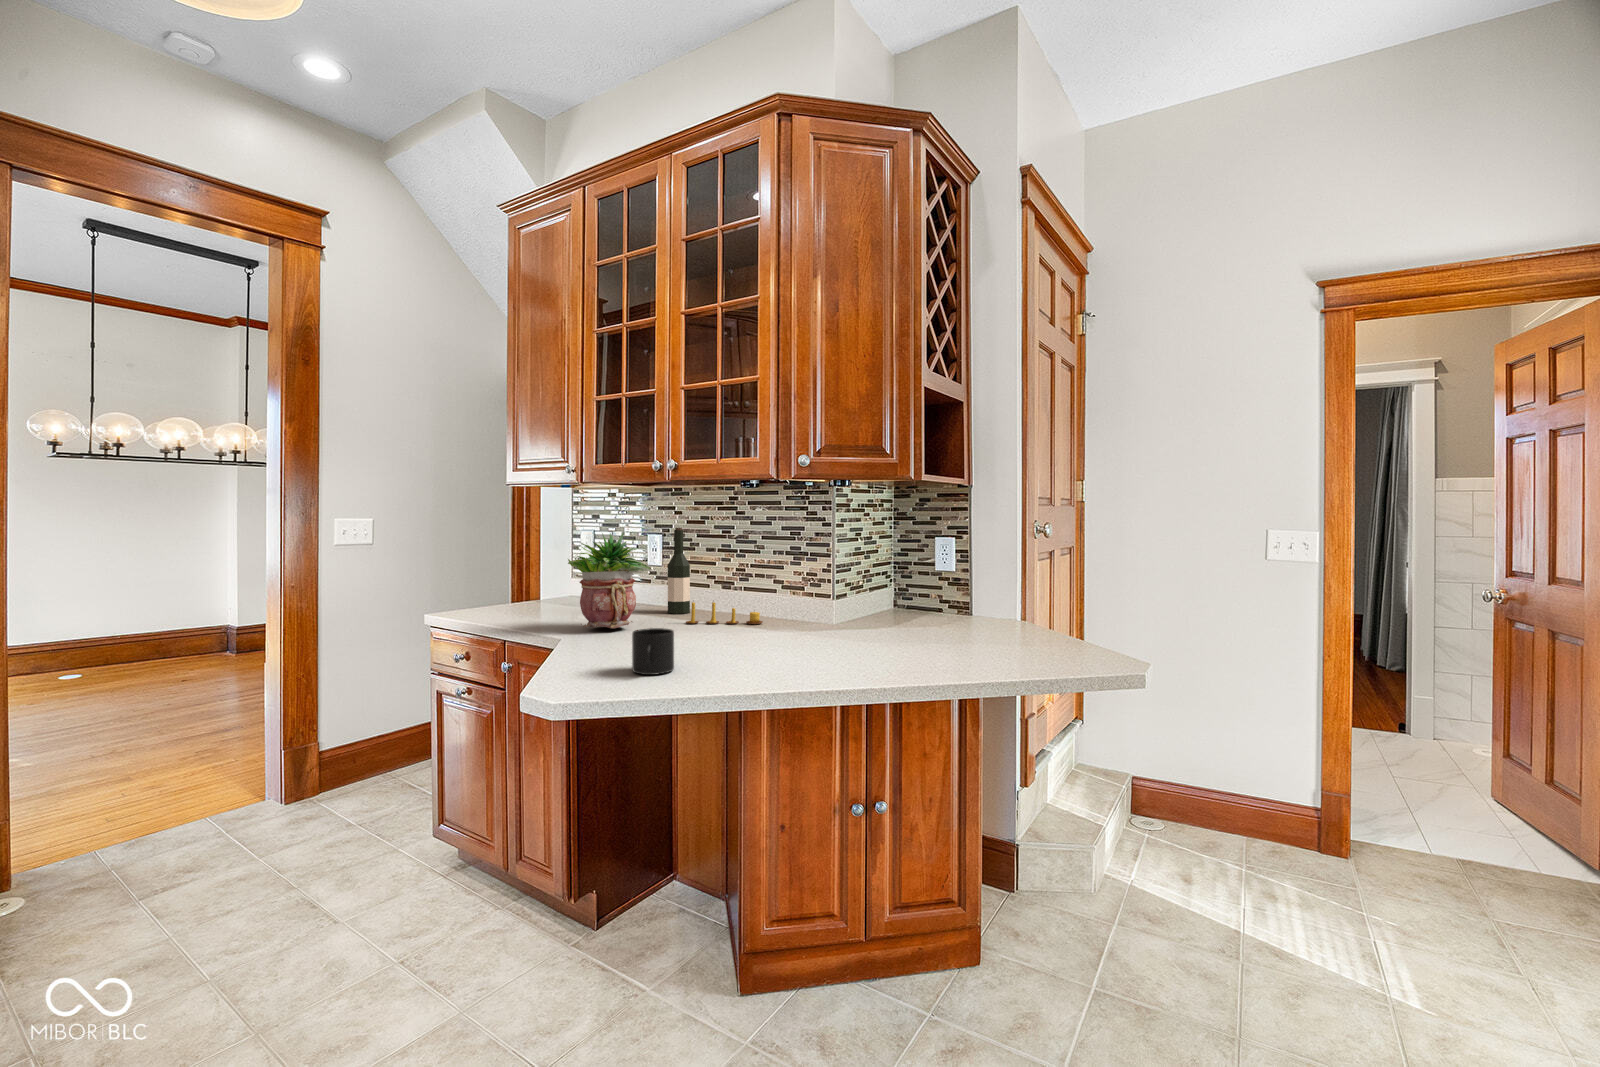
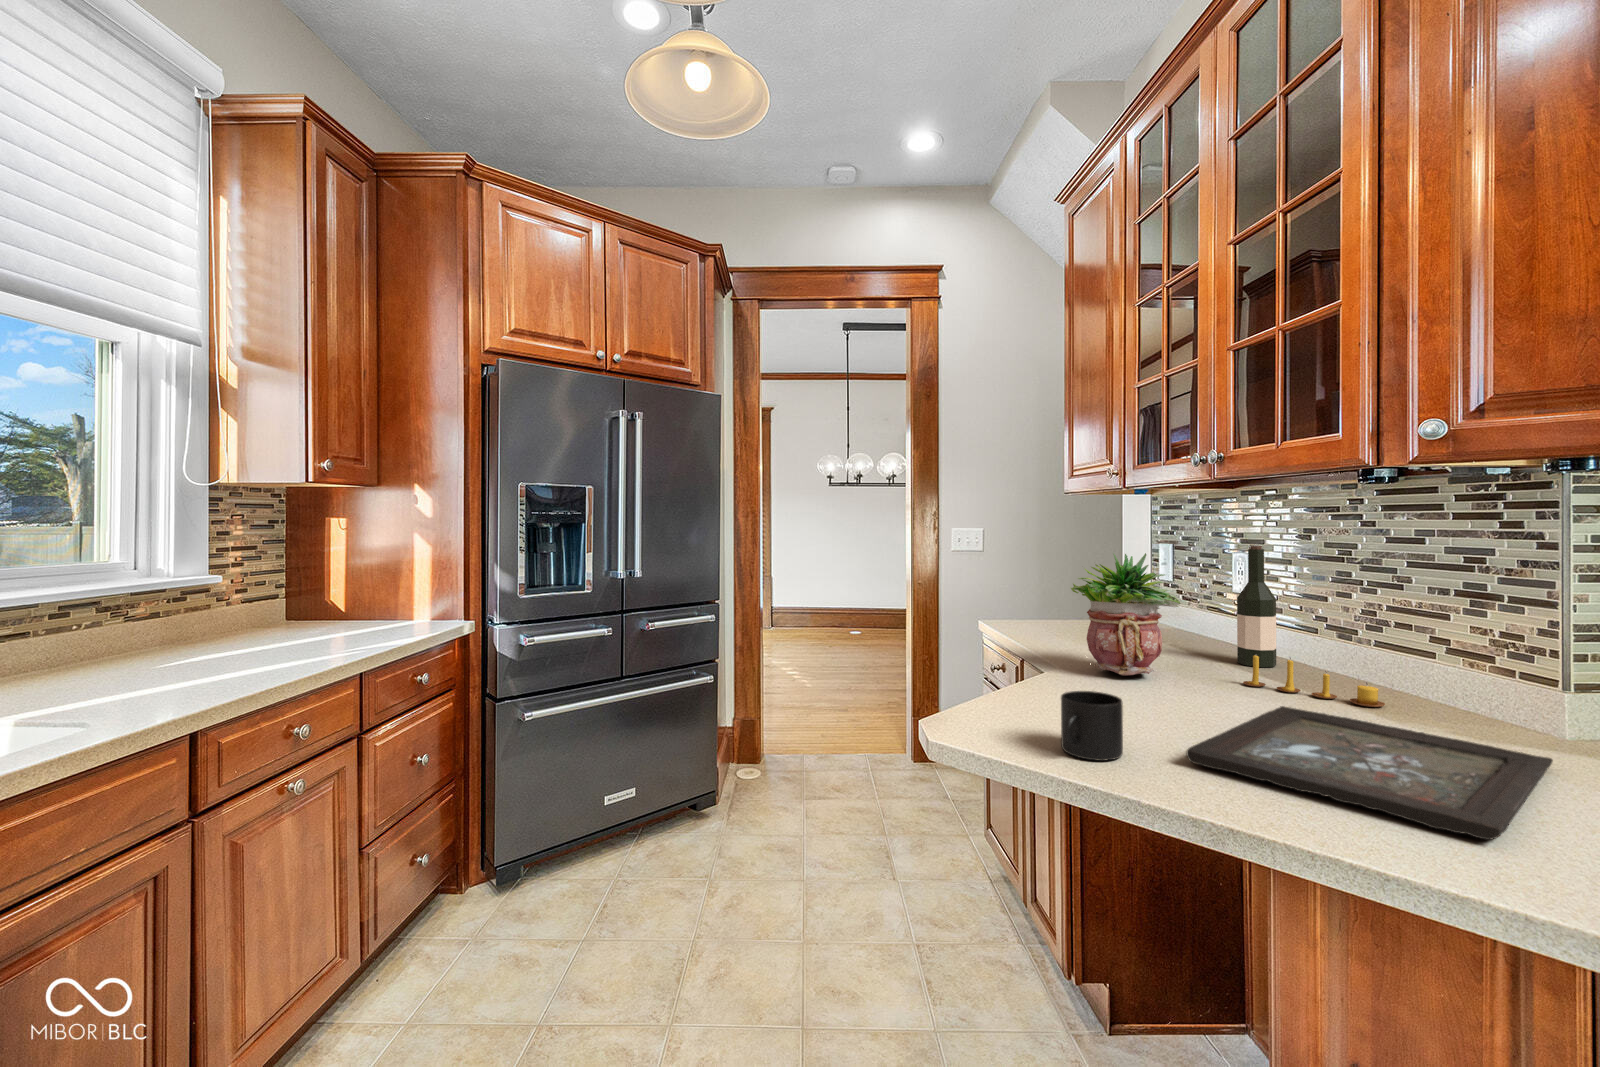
tray: none [711,628,855,663] -> present [1187,706,1553,840]

